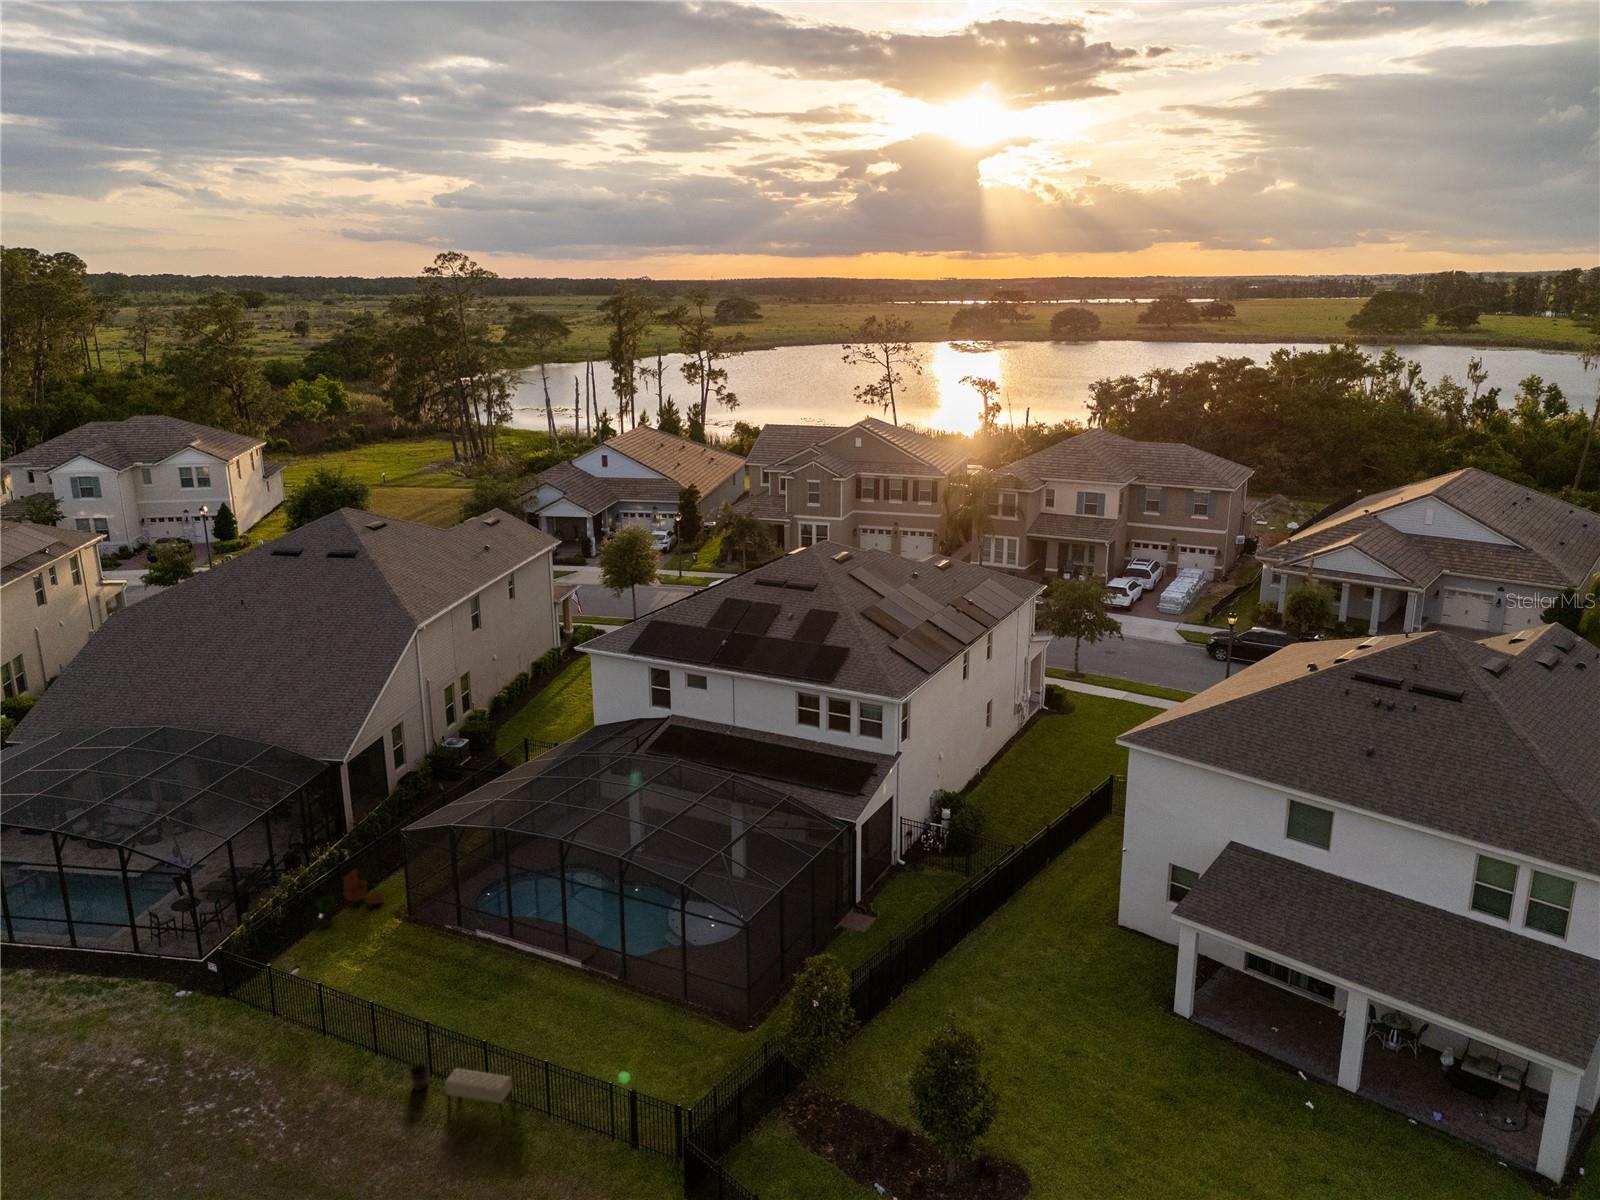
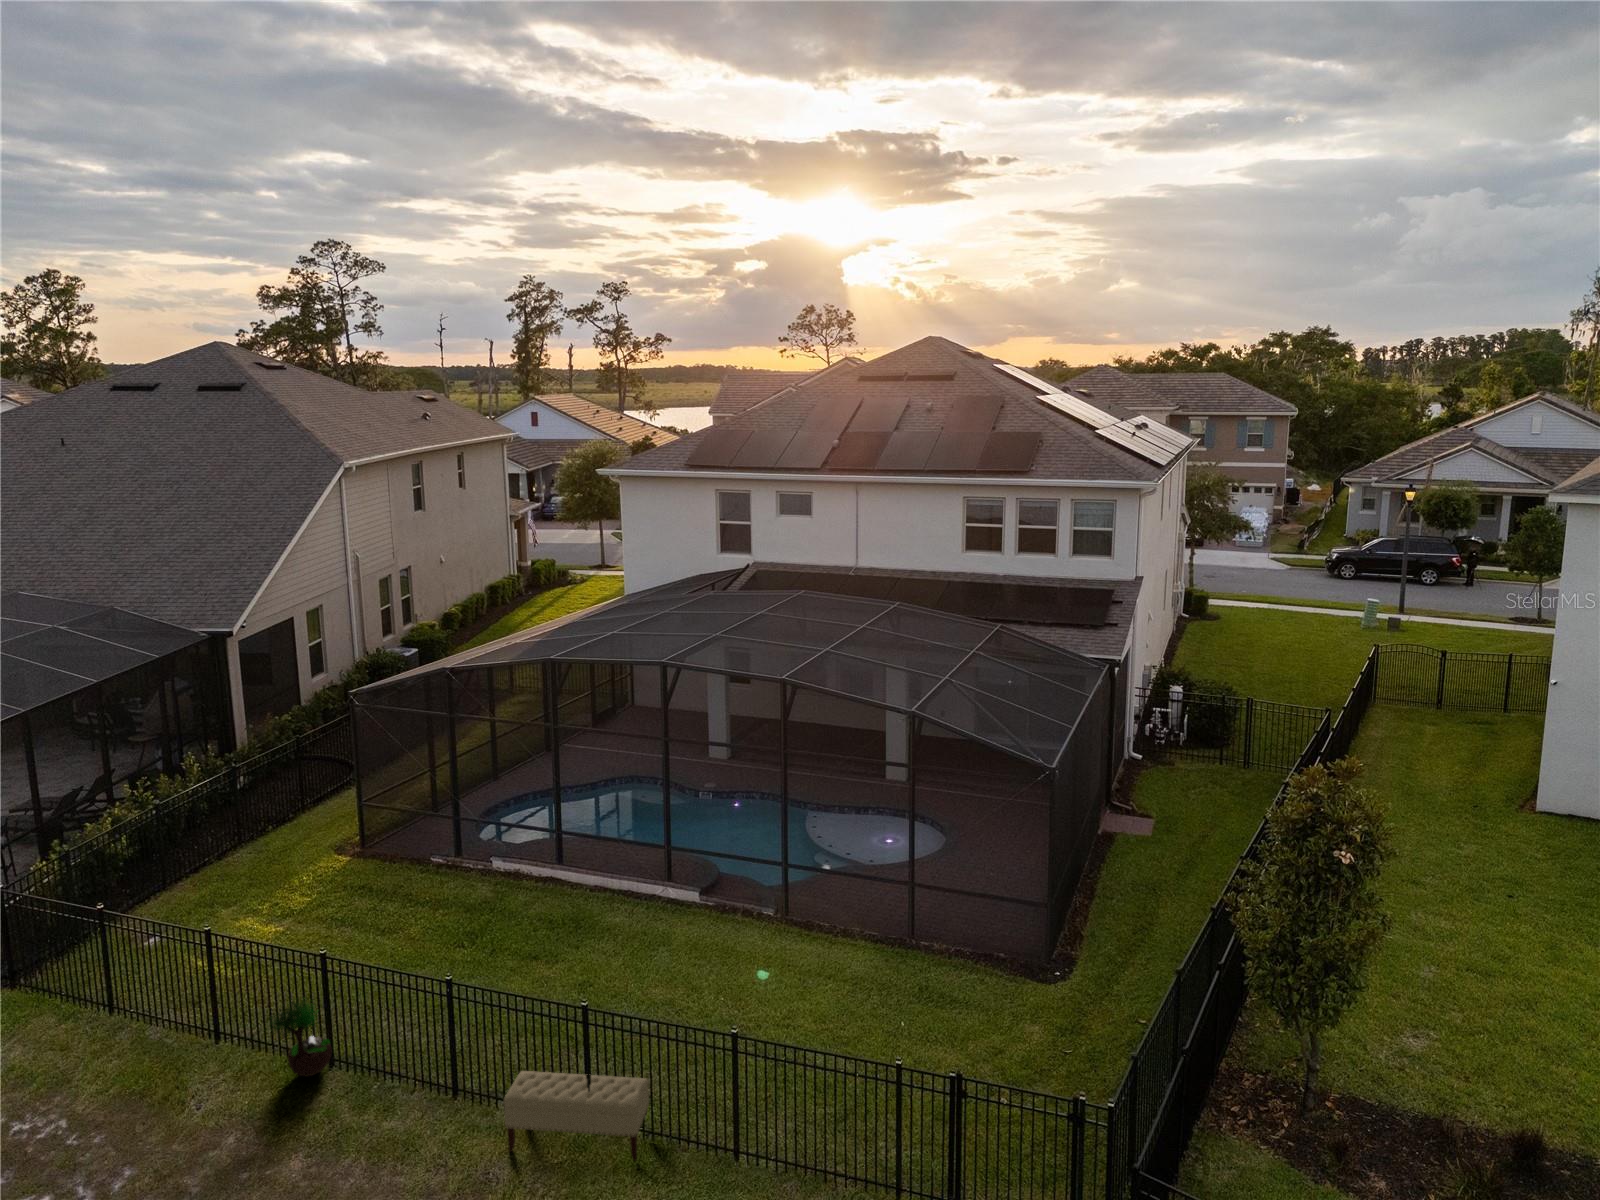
lounge chair: present [343,869,383,909] -> none [234,782,310,850]
potted tree: present [316,896,333,928] -> present [267,998,331,1076]
bucket: present [410,1061,429,1091] -> none [416,1048,456,1128]

